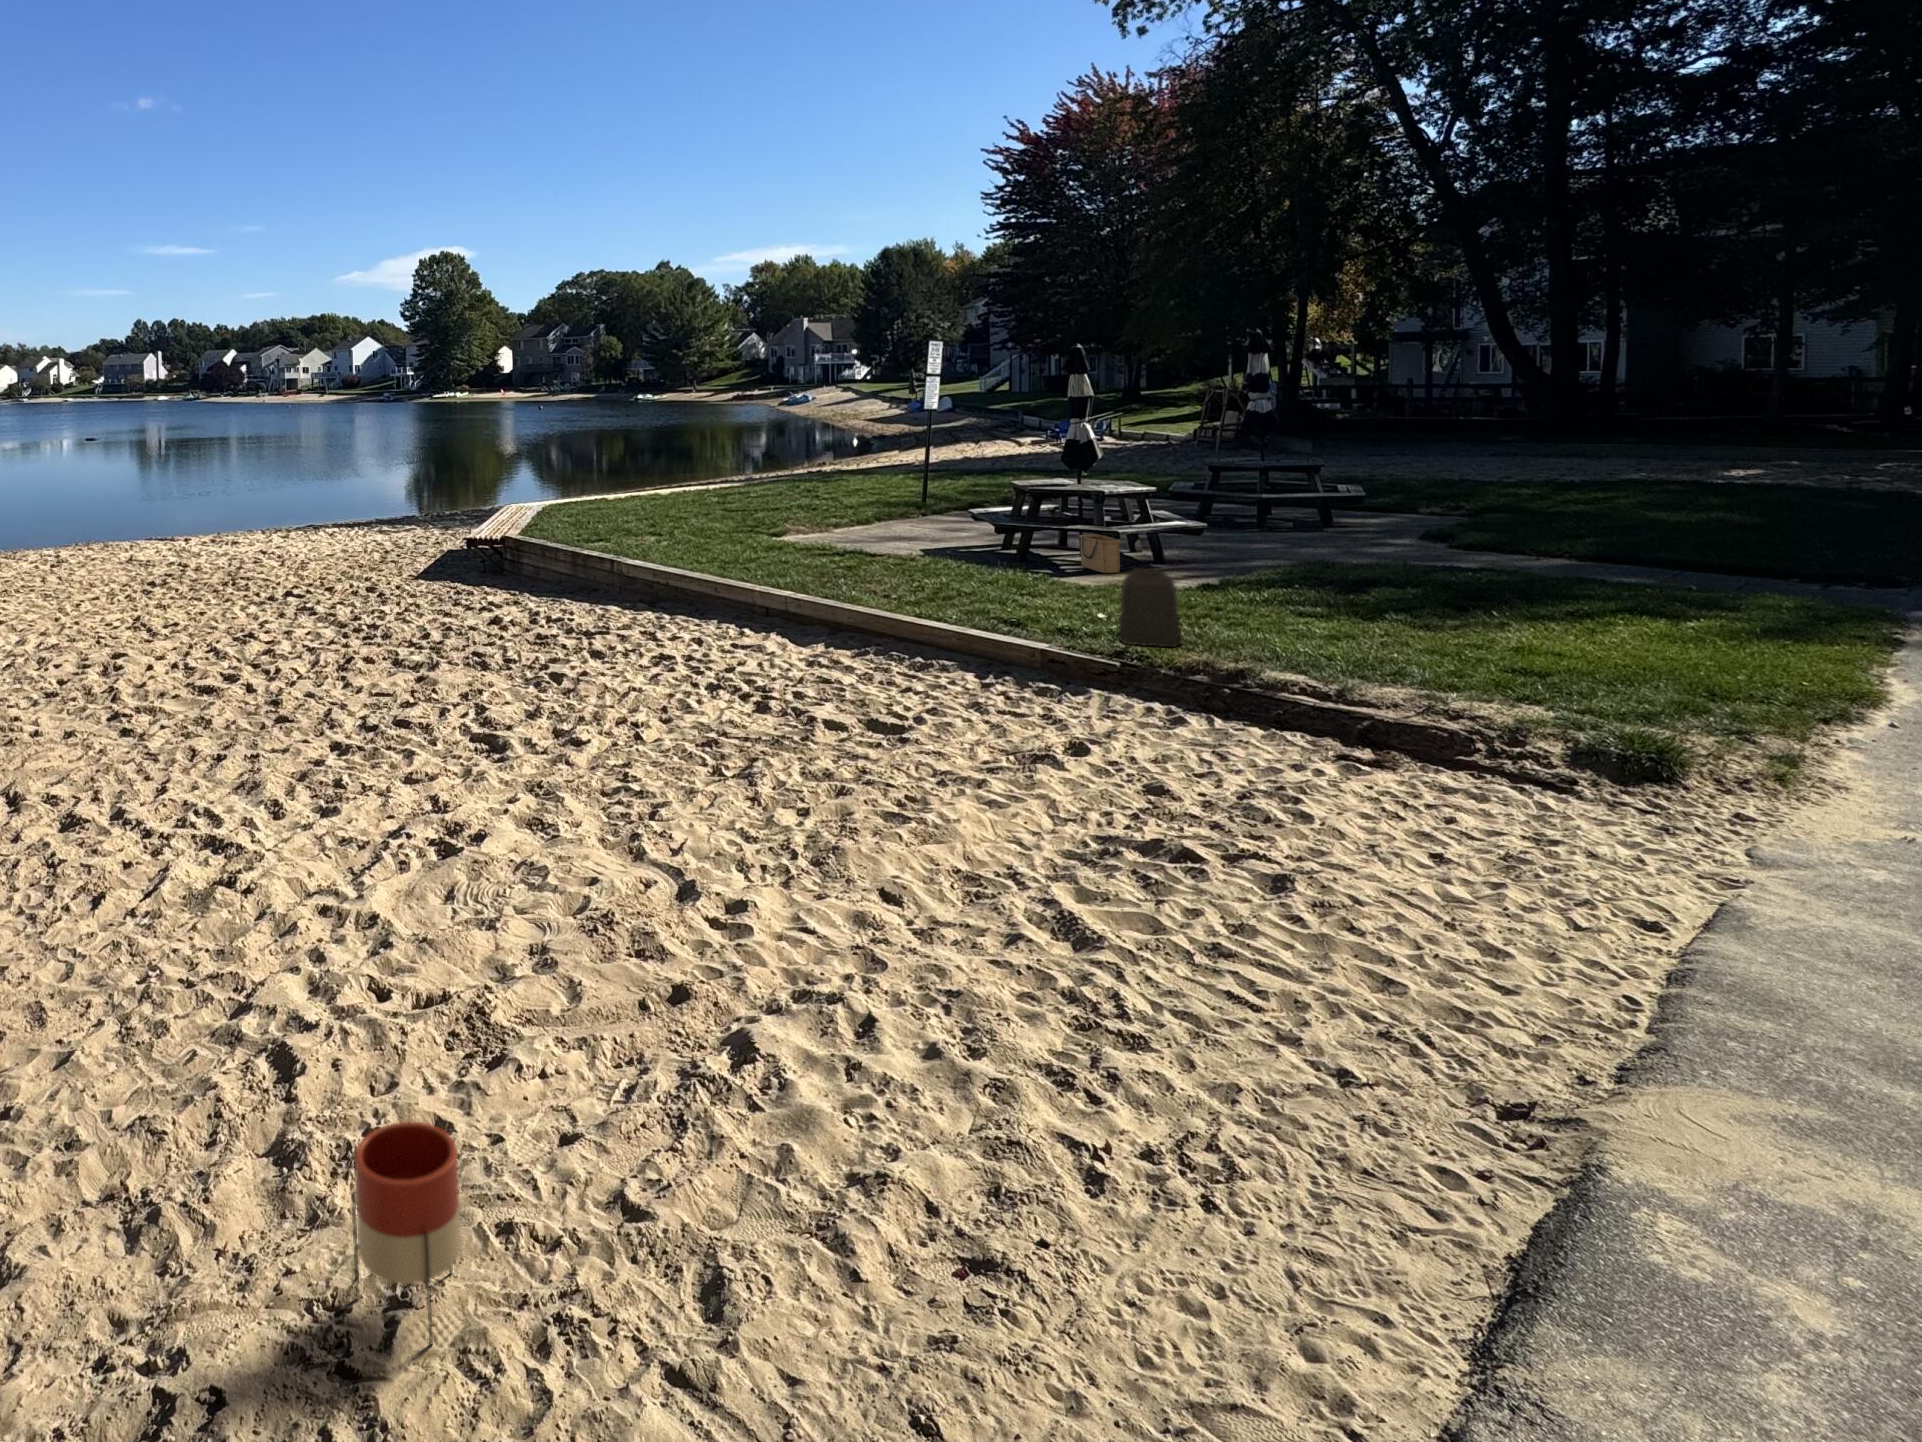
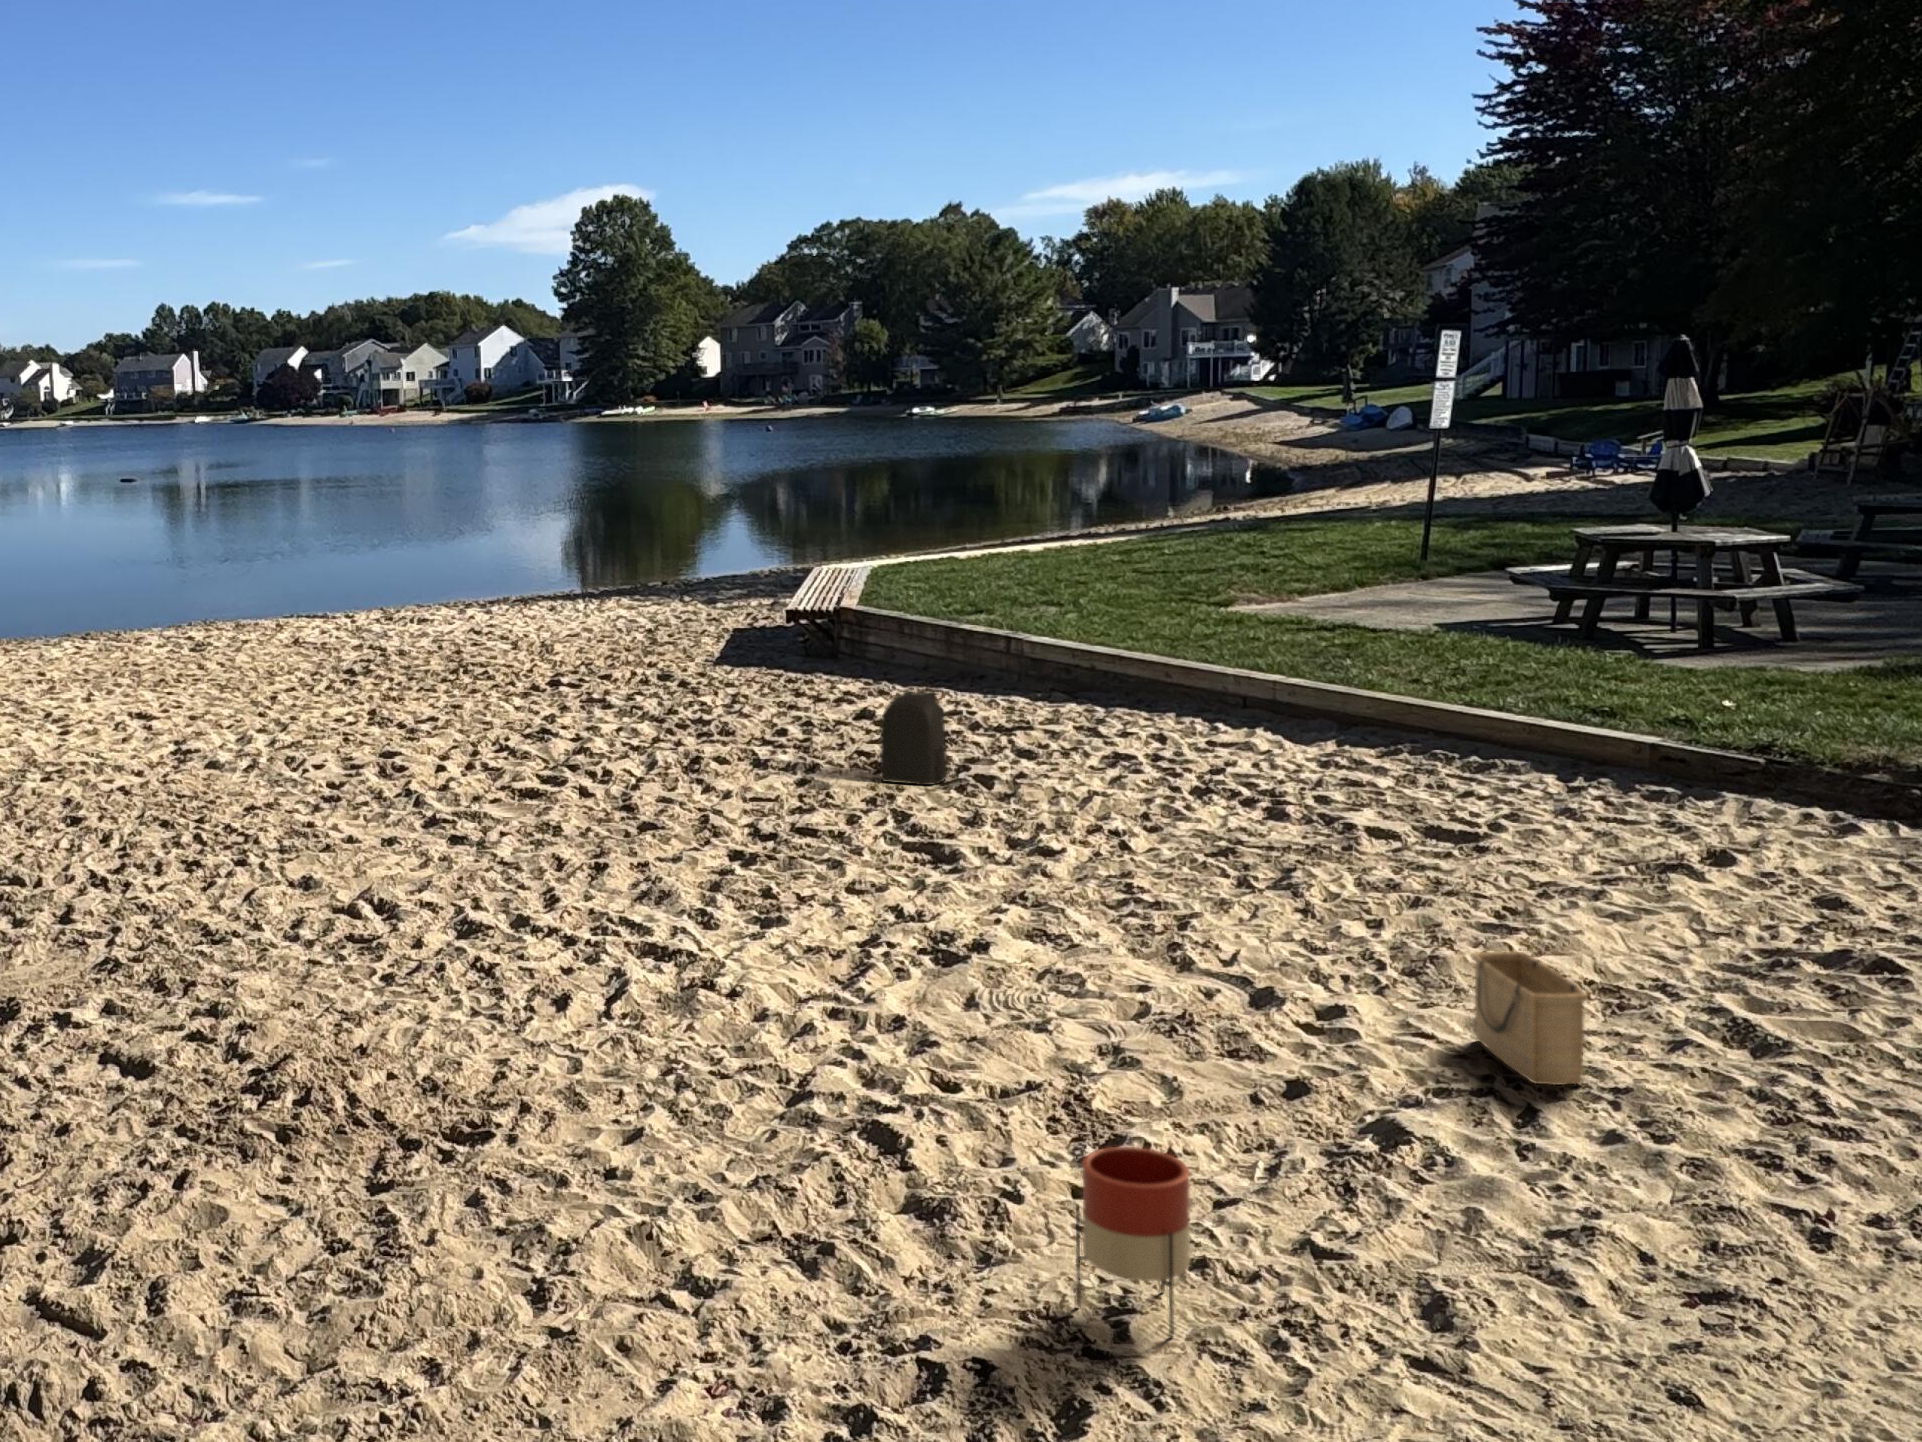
basket: present [1079,534,1121,573] -> present [1472,951,1588,1085]
backpack: present [1119,568,1182,647] -> present [880,691,948,785]

